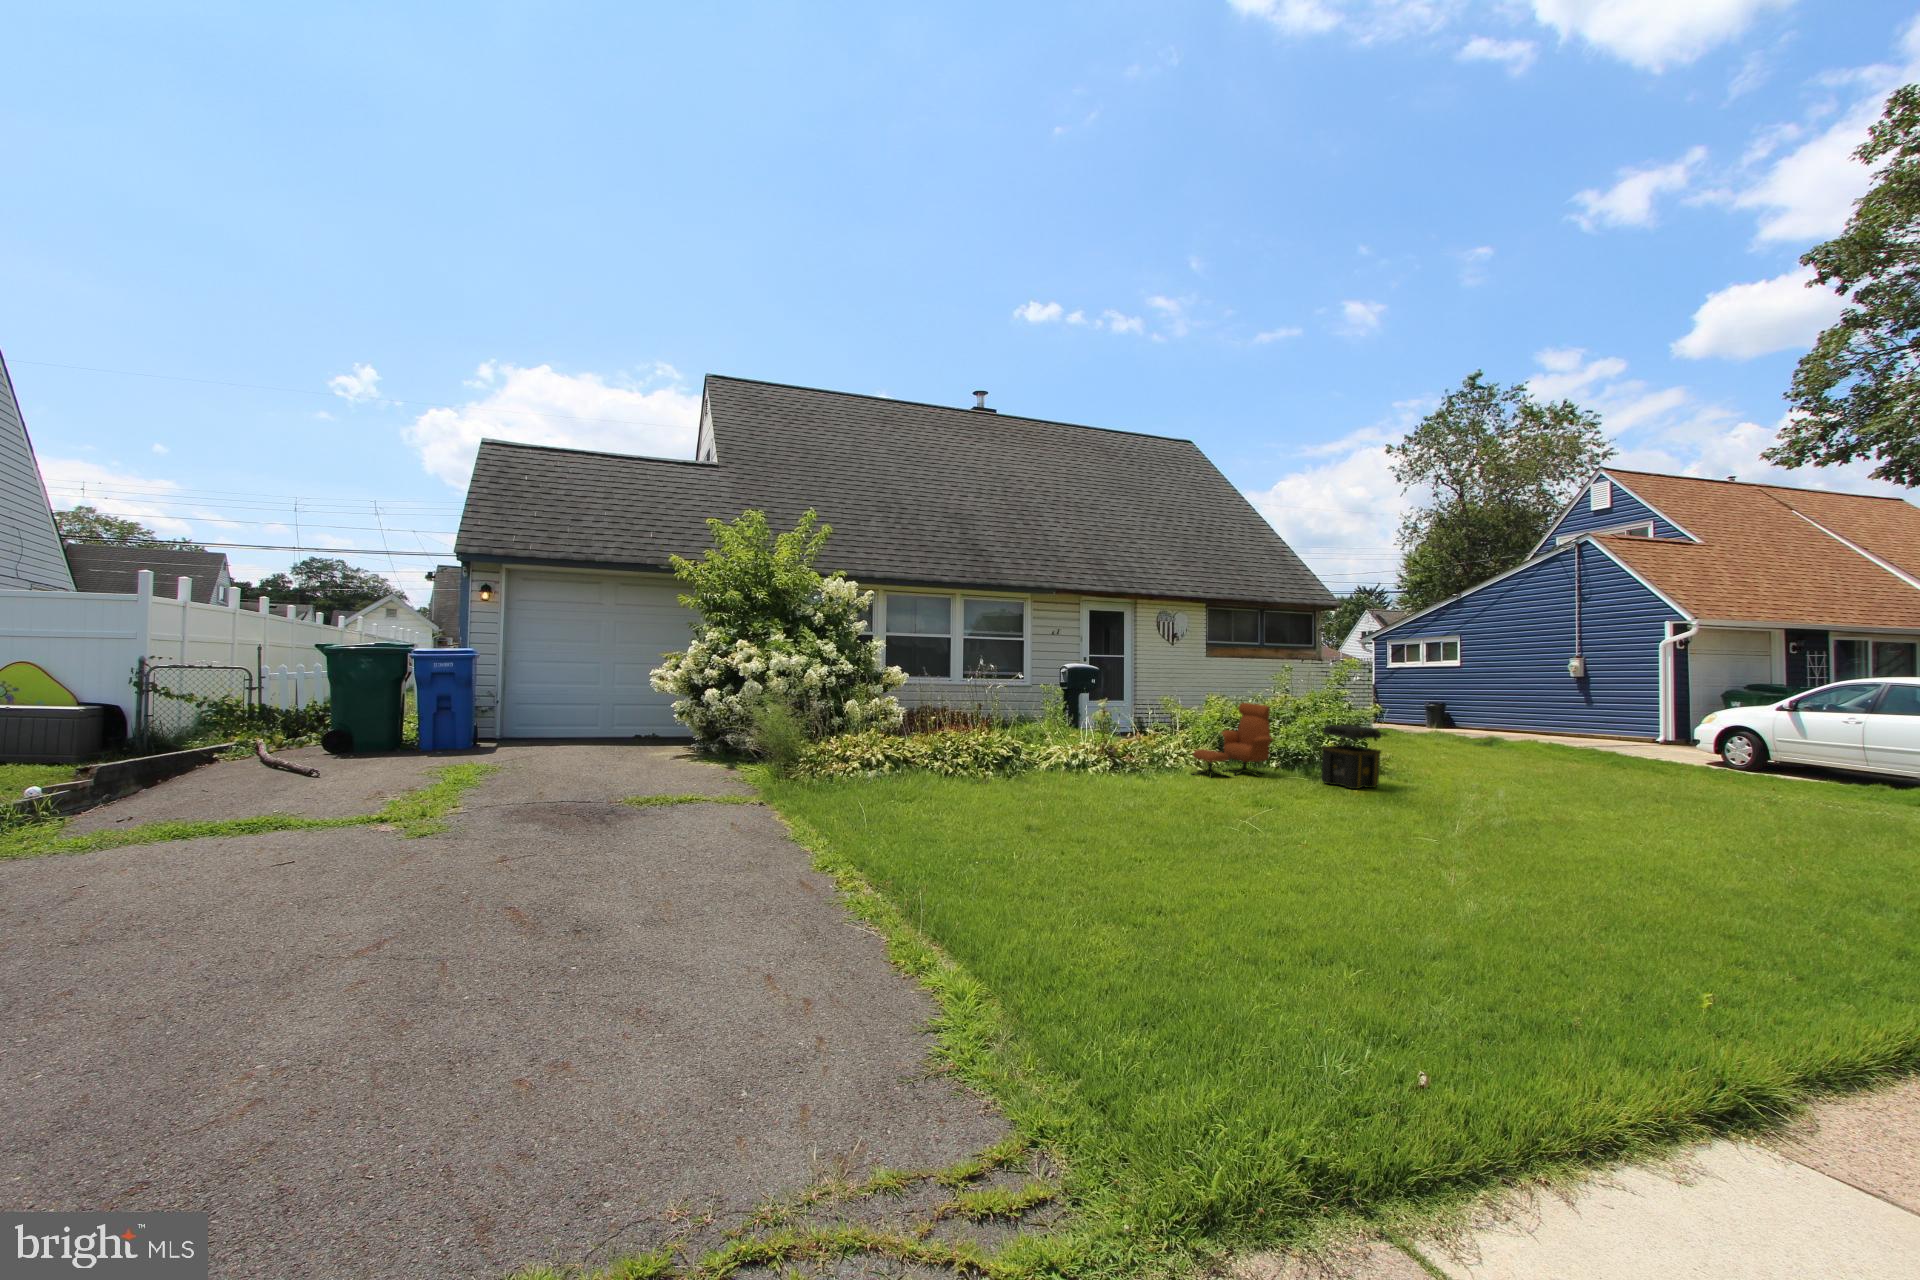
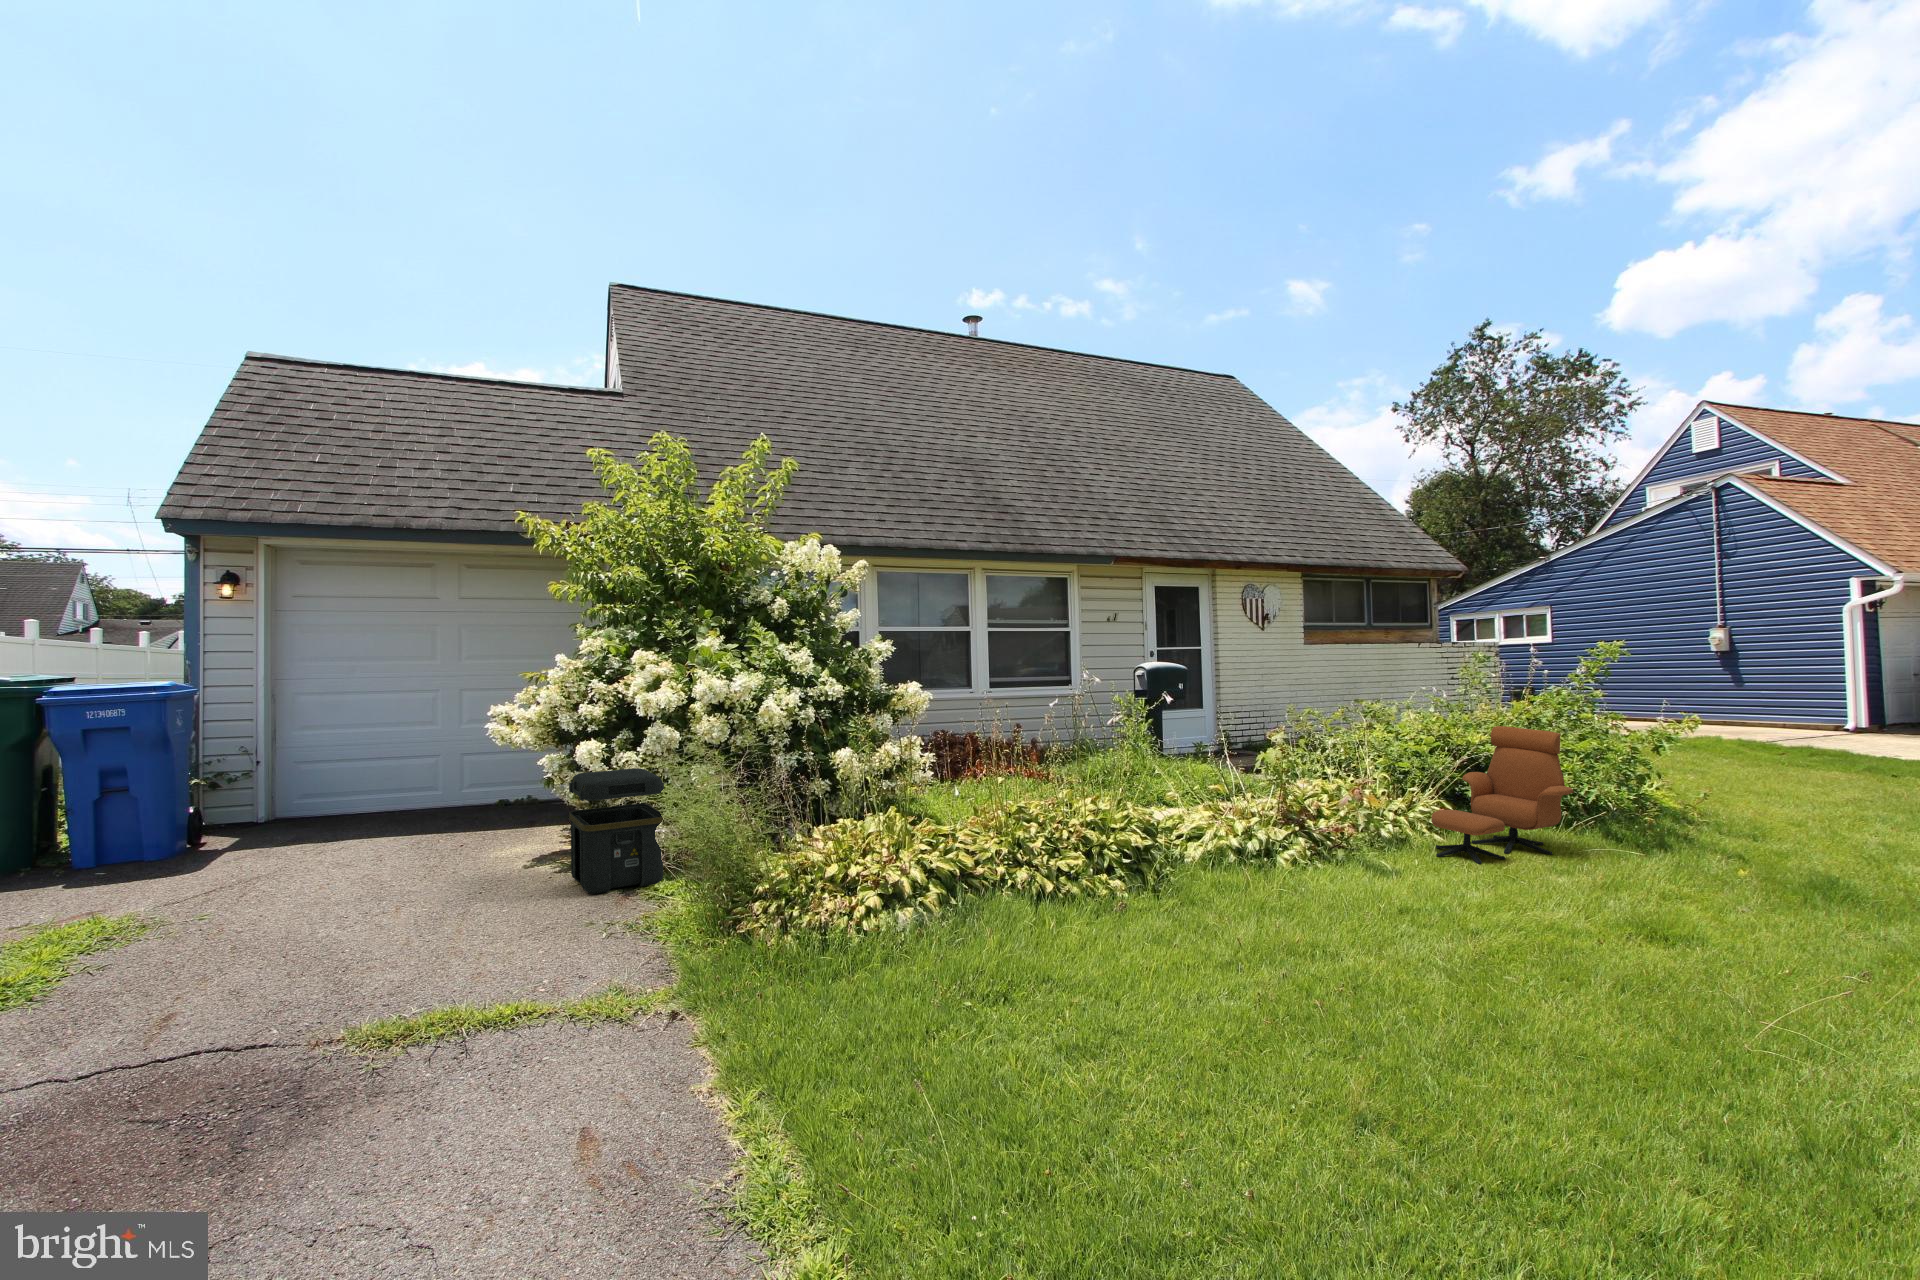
toolbox: present [1321,725,1381,789] -> present [569,768,664,894]

